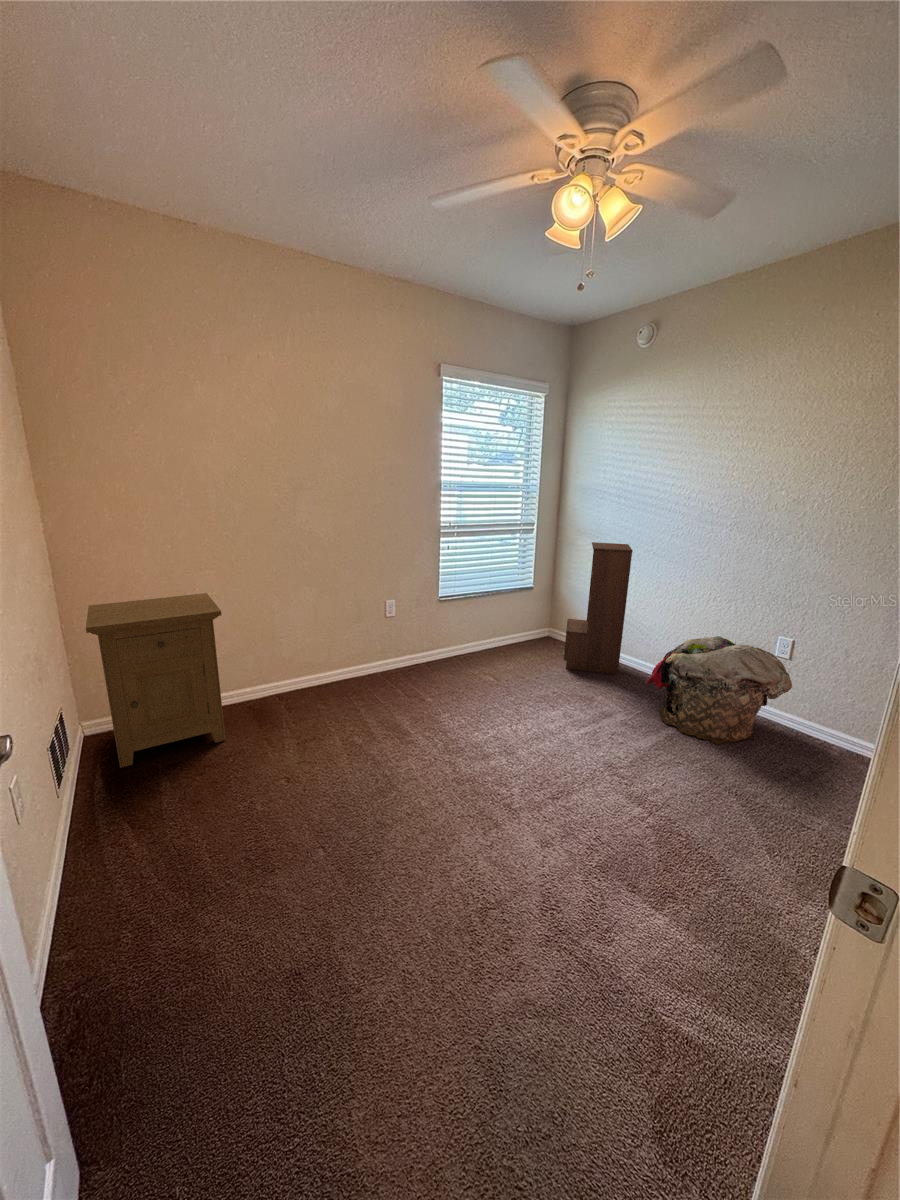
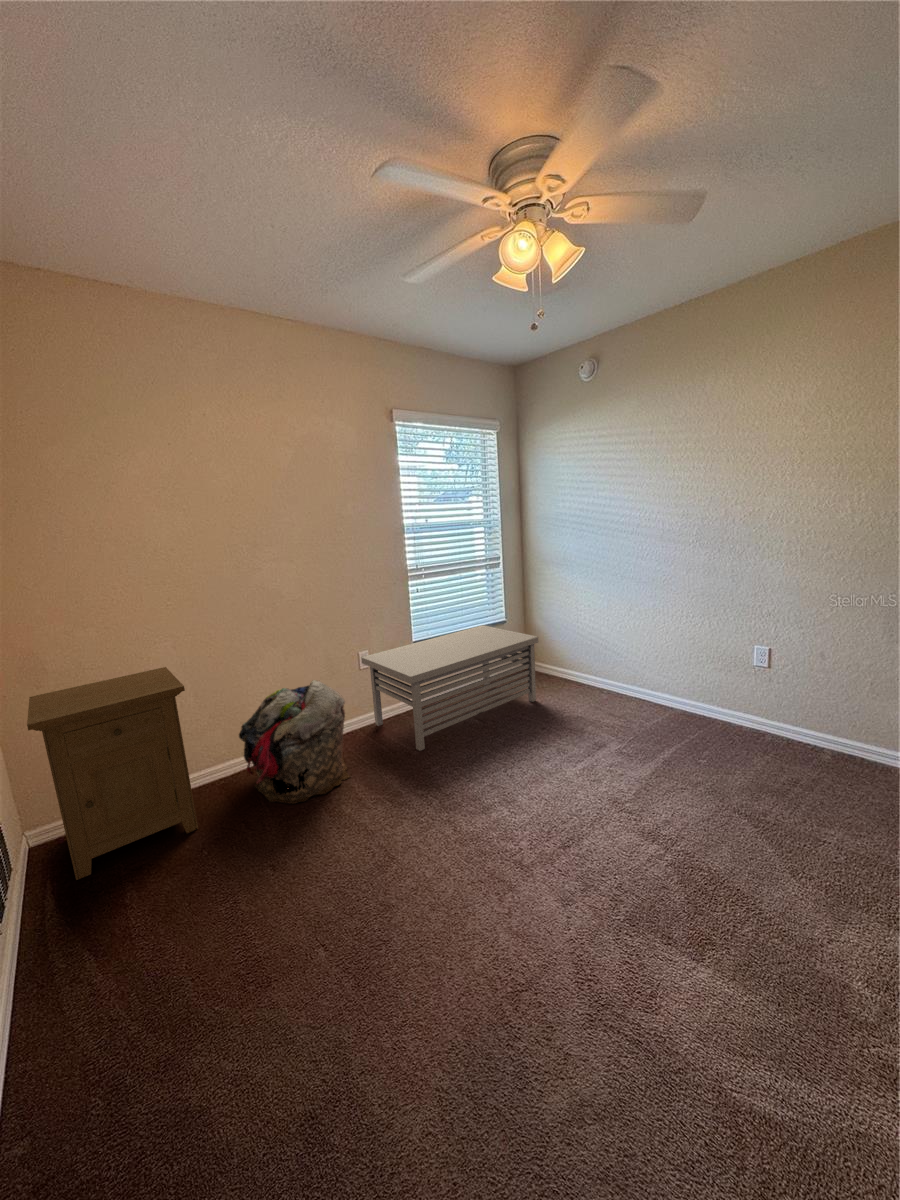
bookshelf: present [564,542,633,675] -> none [544,570,601,700]
storage bench: none [387,589,562,699] -> present [361,625,538,751]
laundry basket: present [645,636,792,744] -> present [239,680,350,804]

